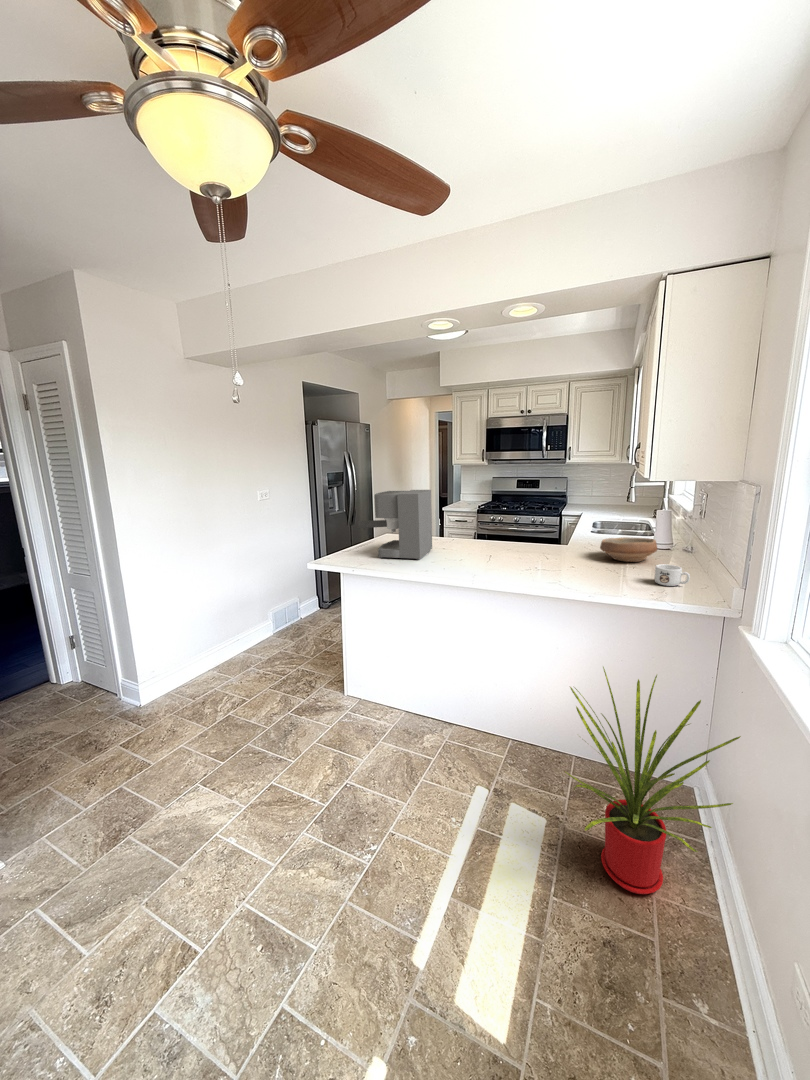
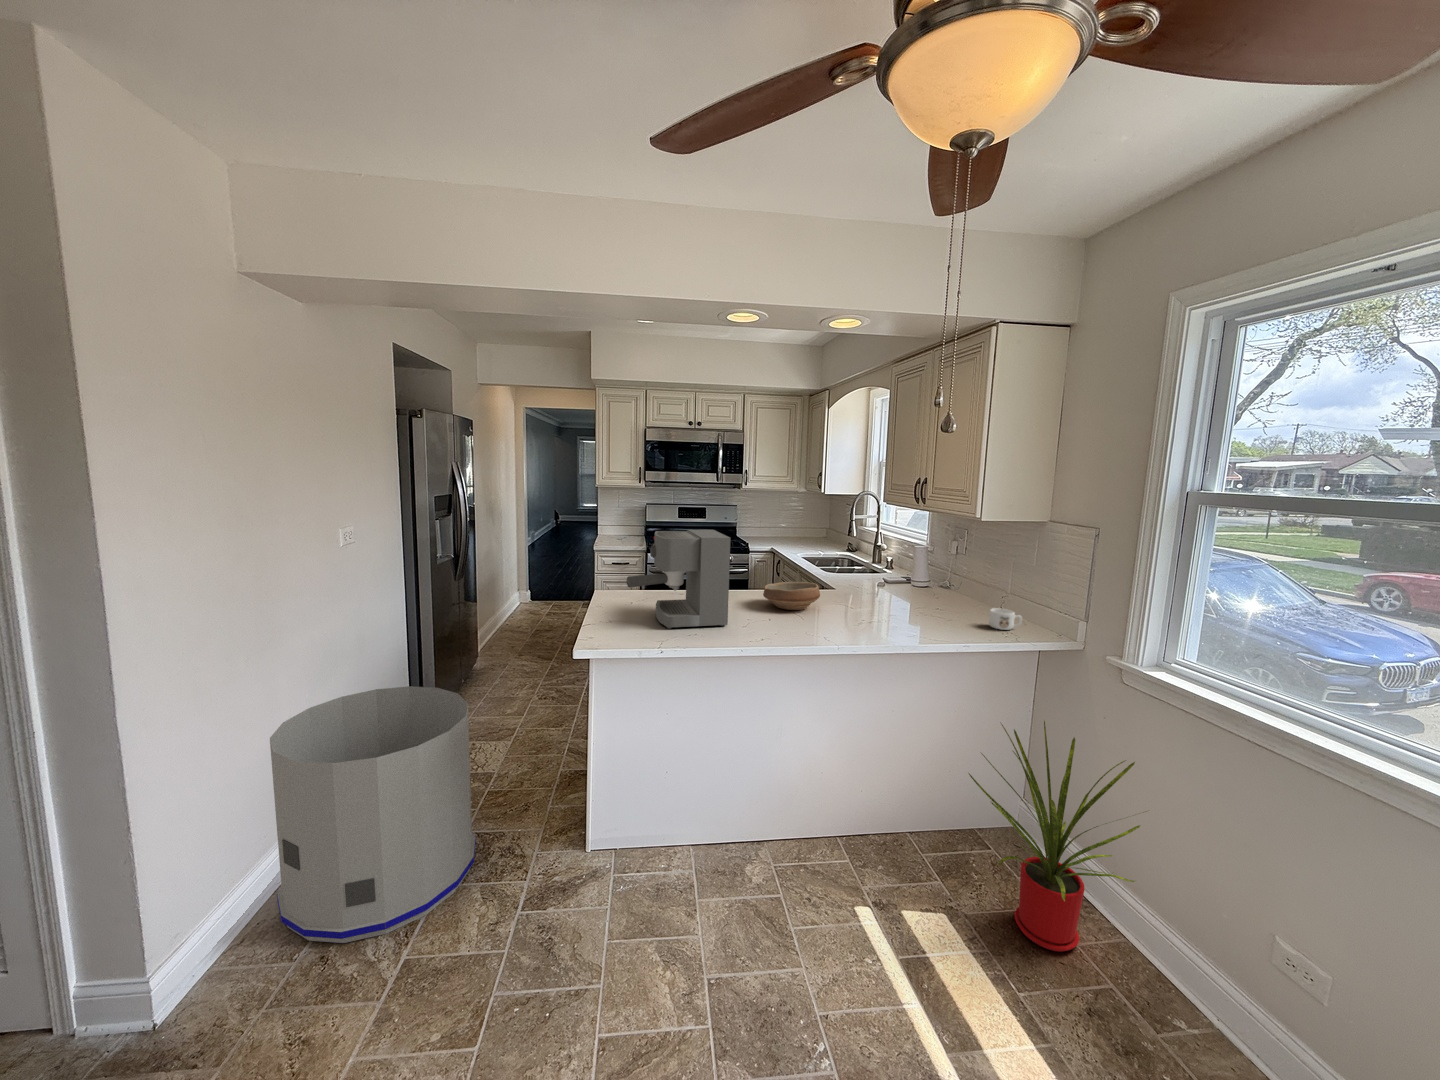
bowl: present [600,537,657,562] -> present [763,582,820,610]
trash can: none [191,580,298,704] -> present [270,686,476,943]

